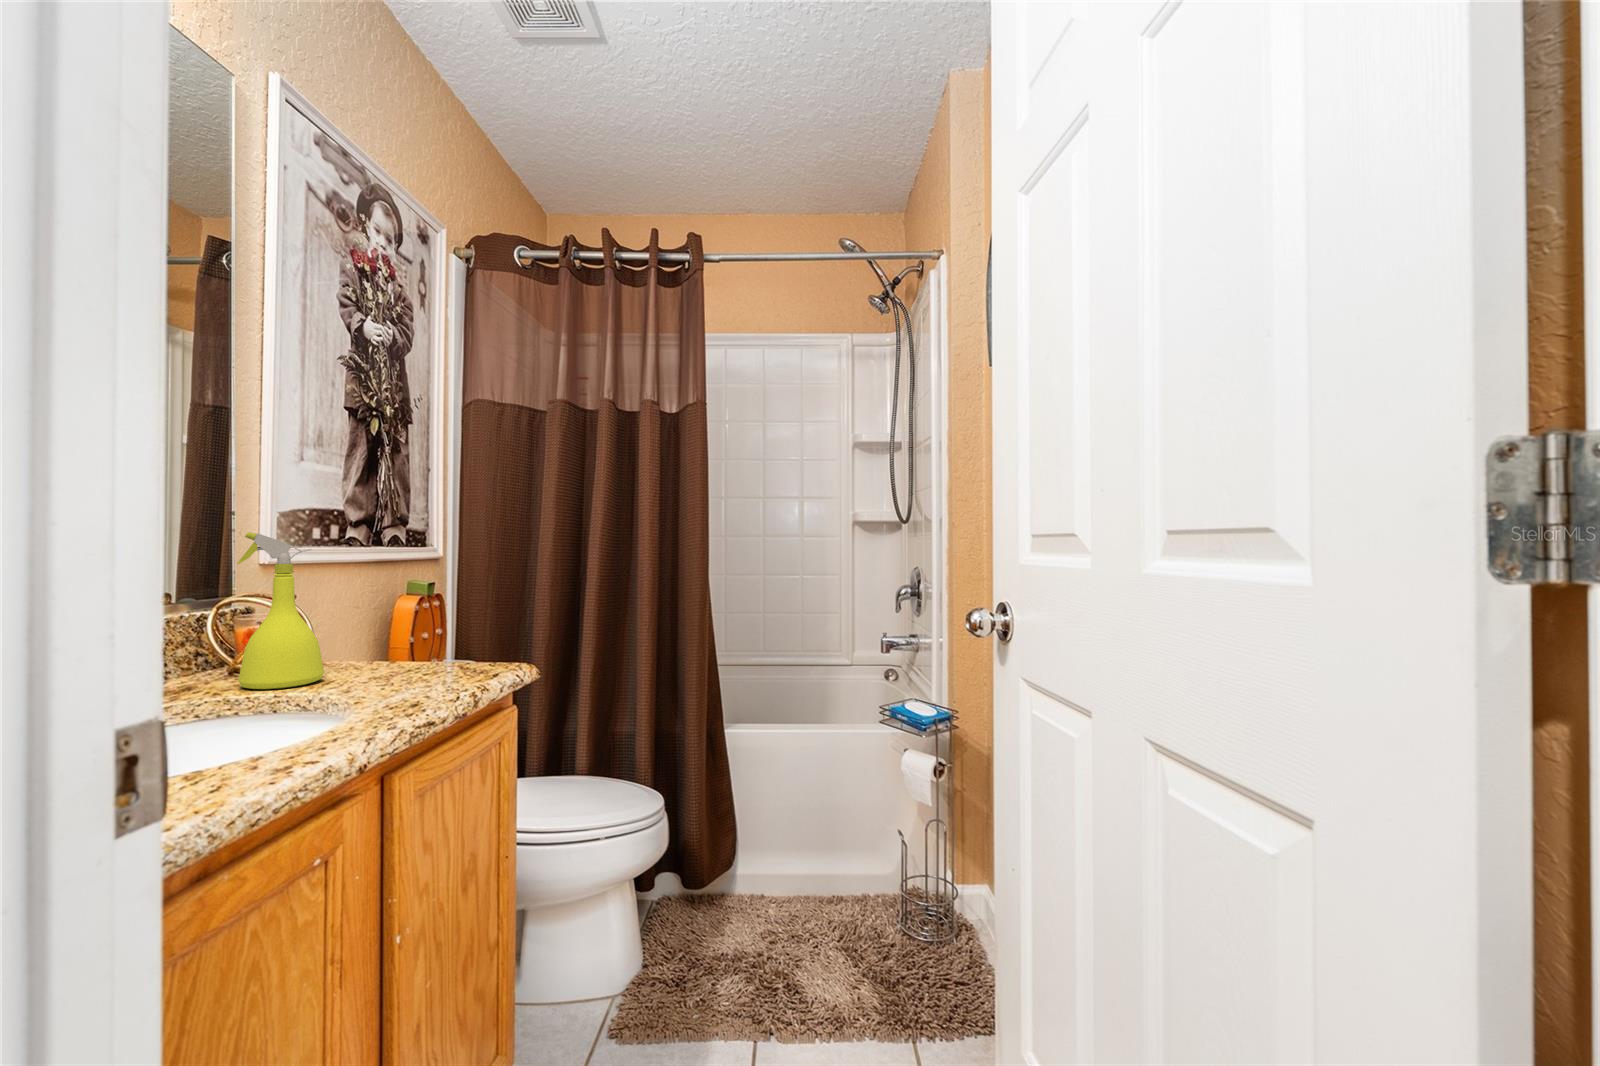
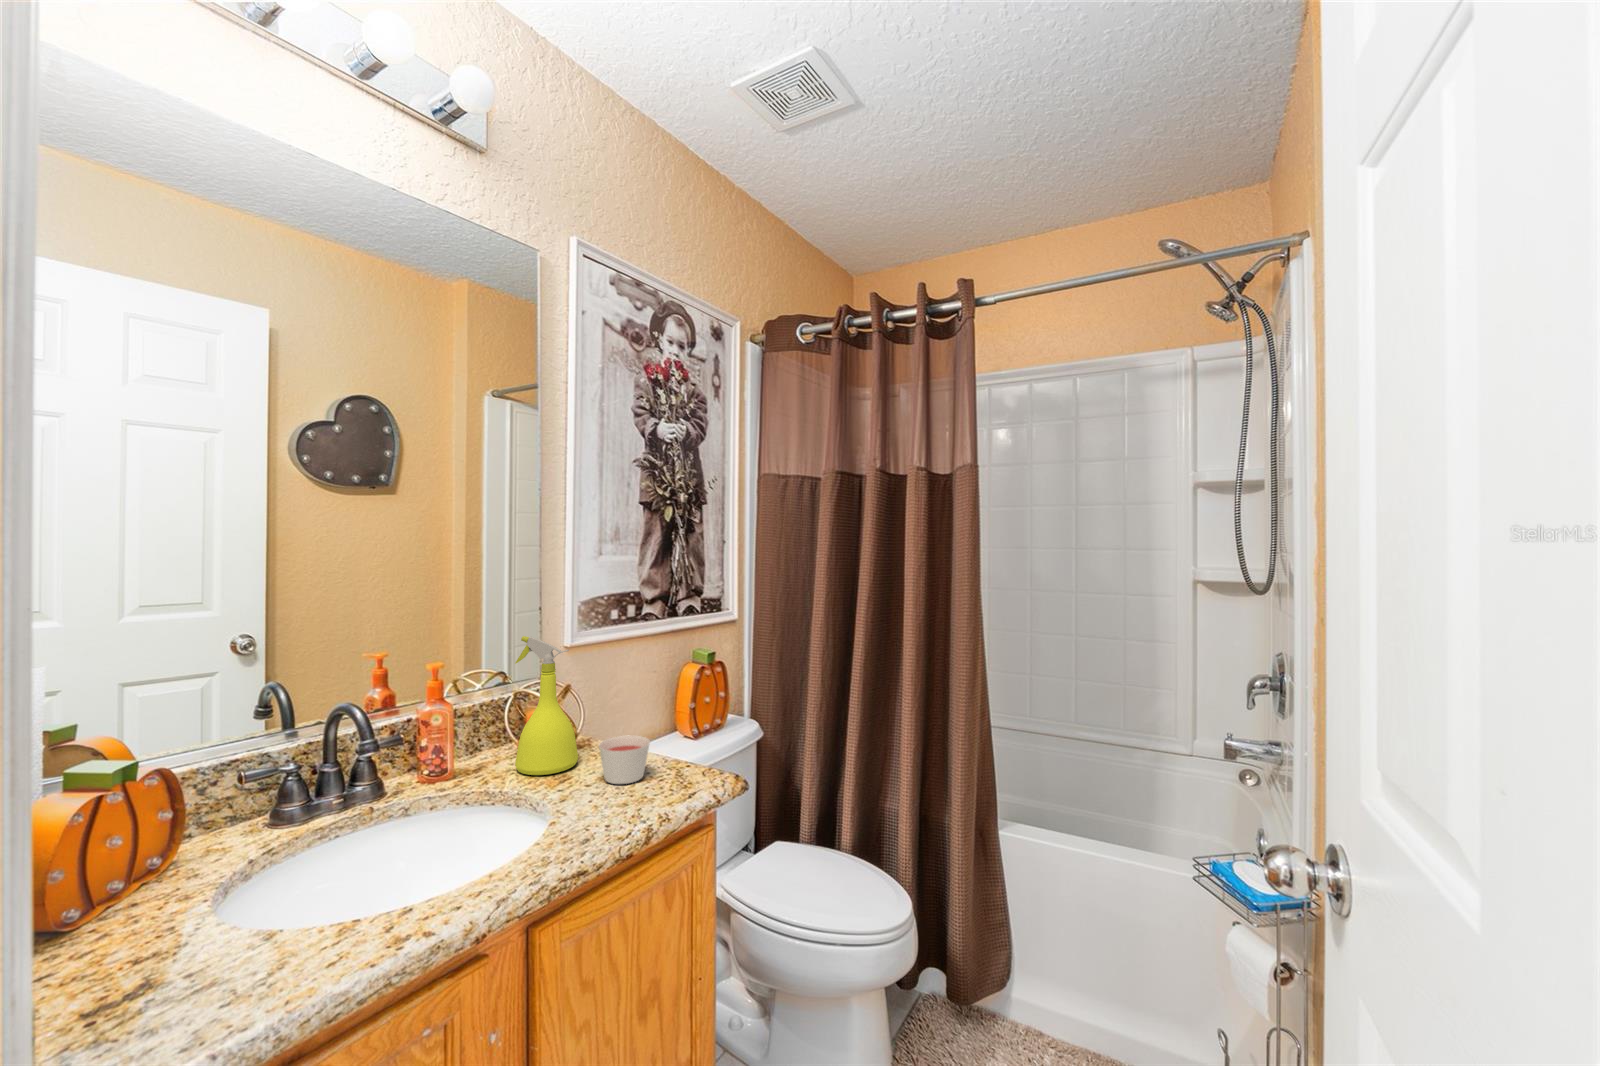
candle: none [367,638,428,683] -> present [599,736,650,784]

